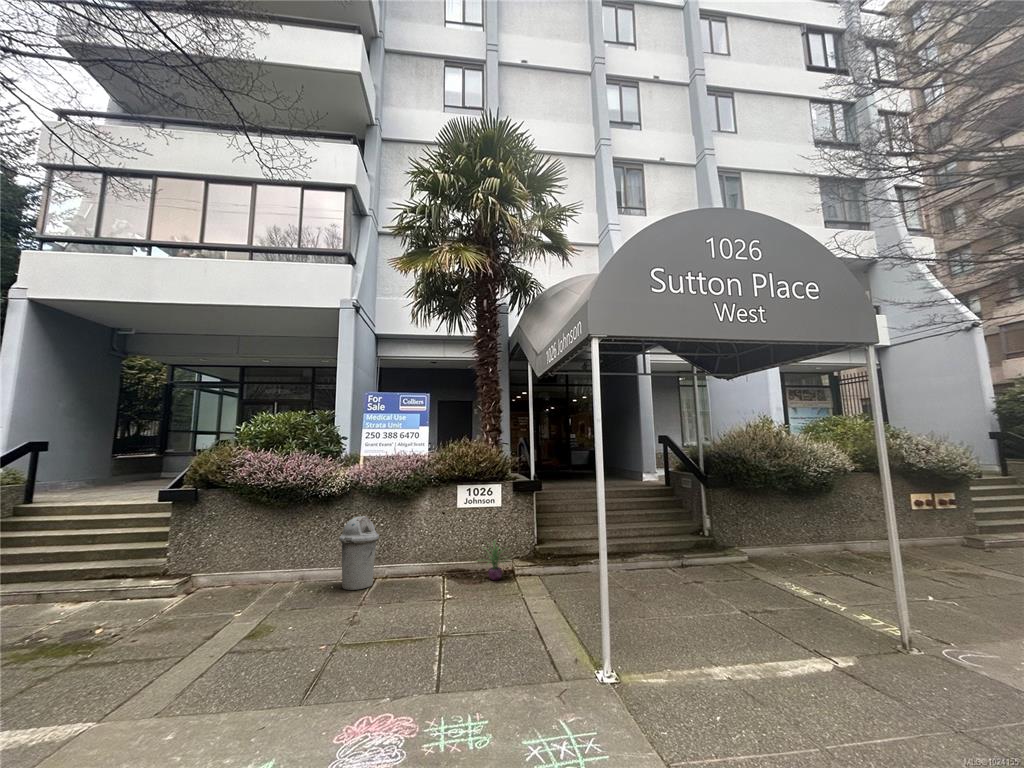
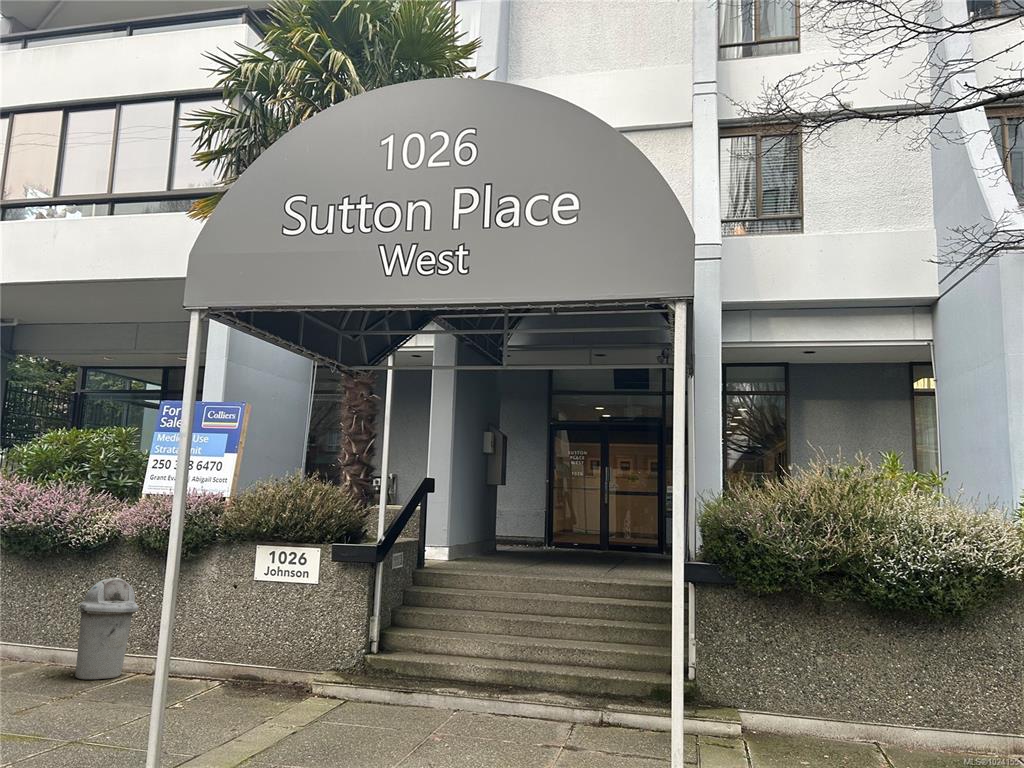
decorative plant: present [485,540,502,580] -> none [245,633,310,695]

